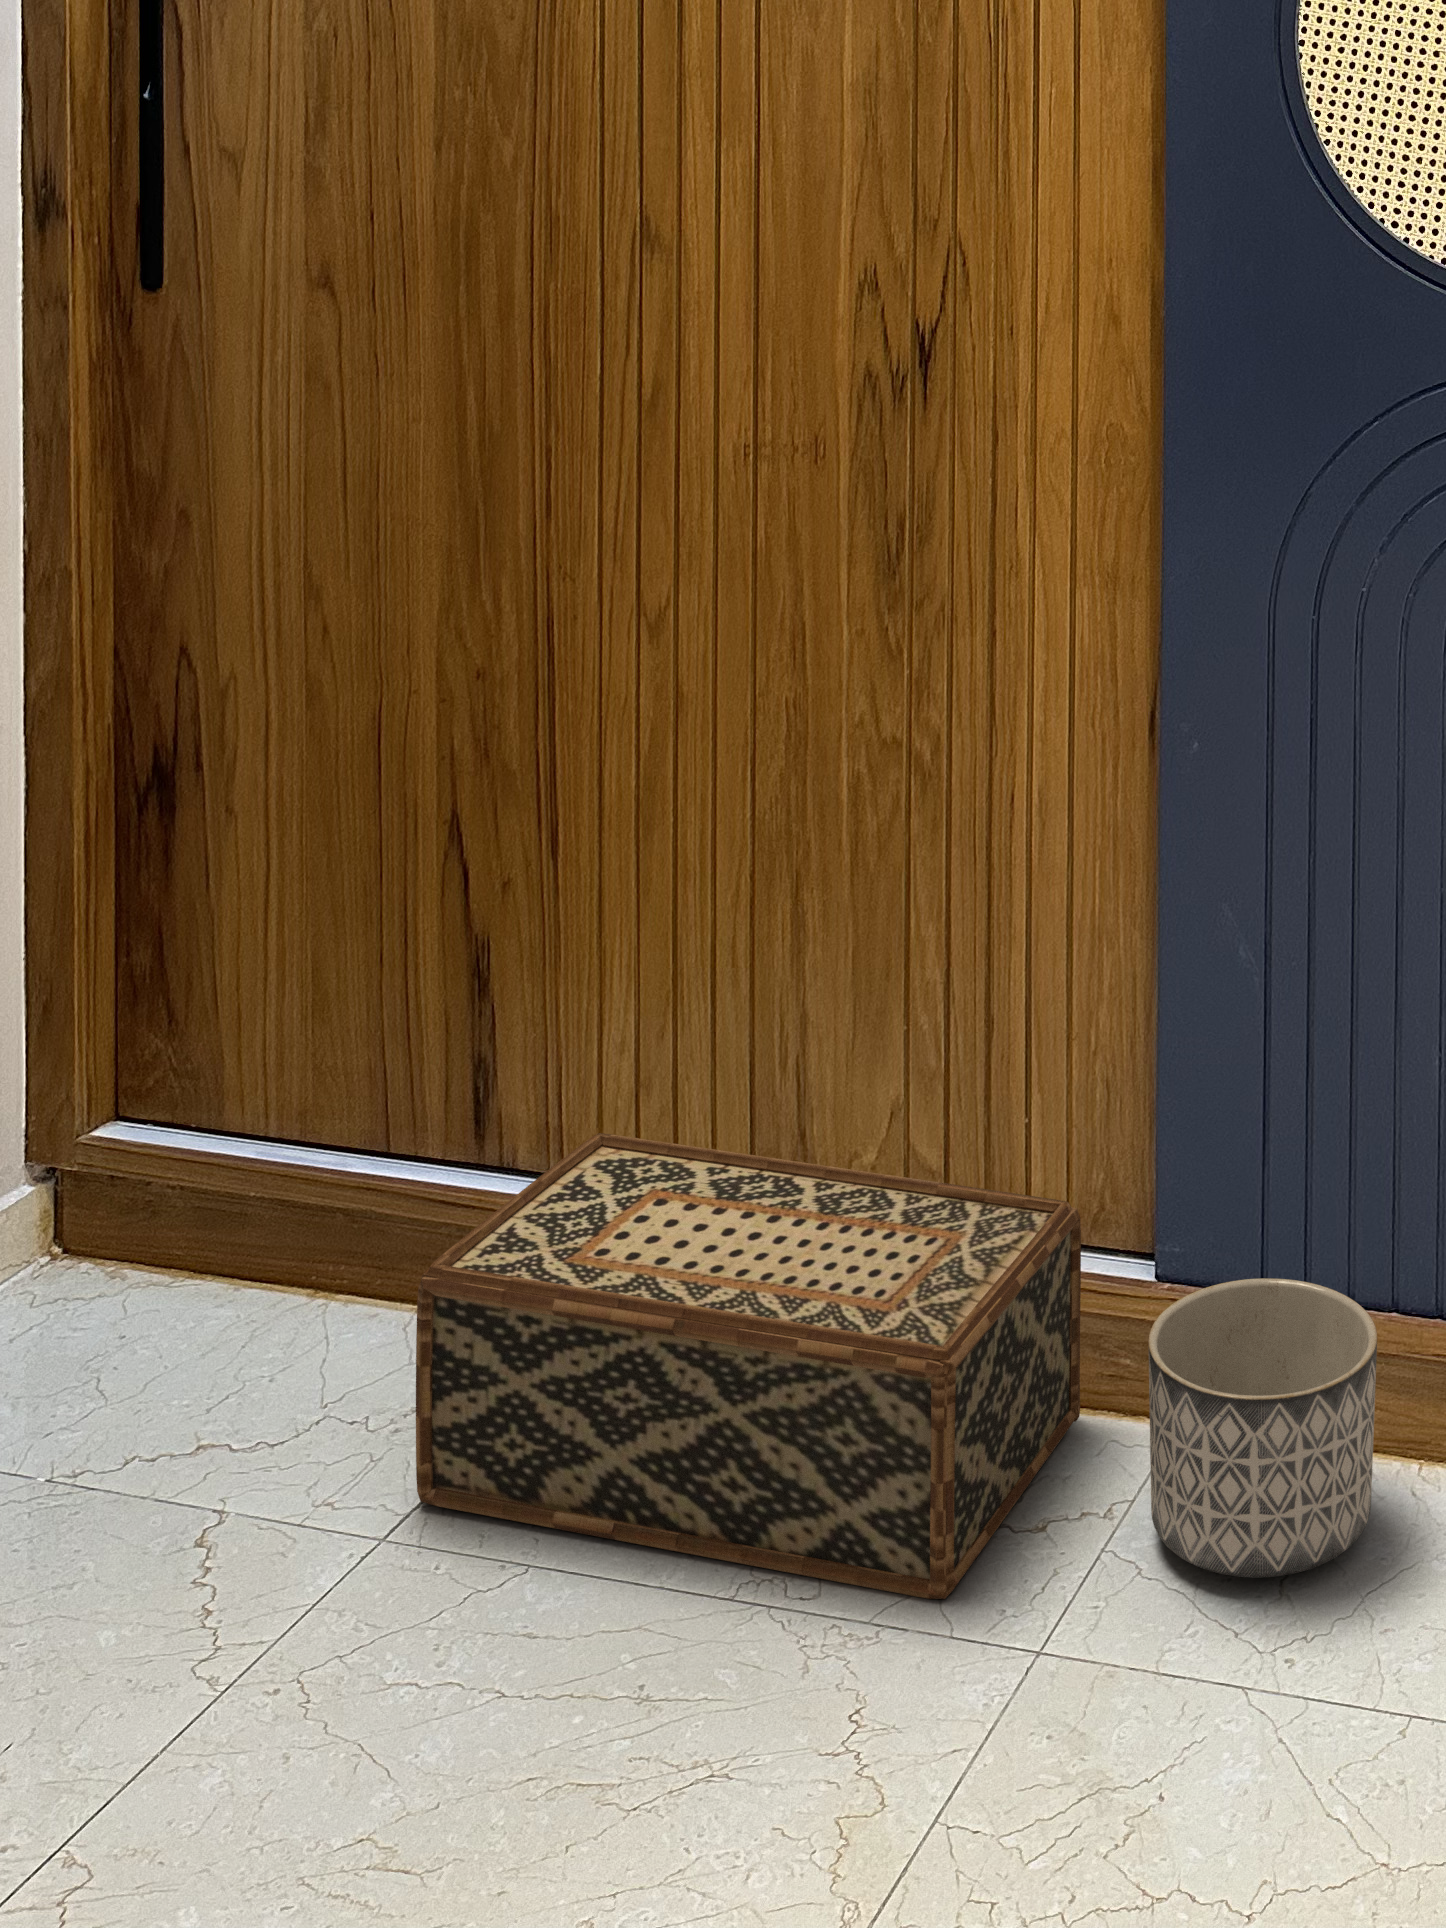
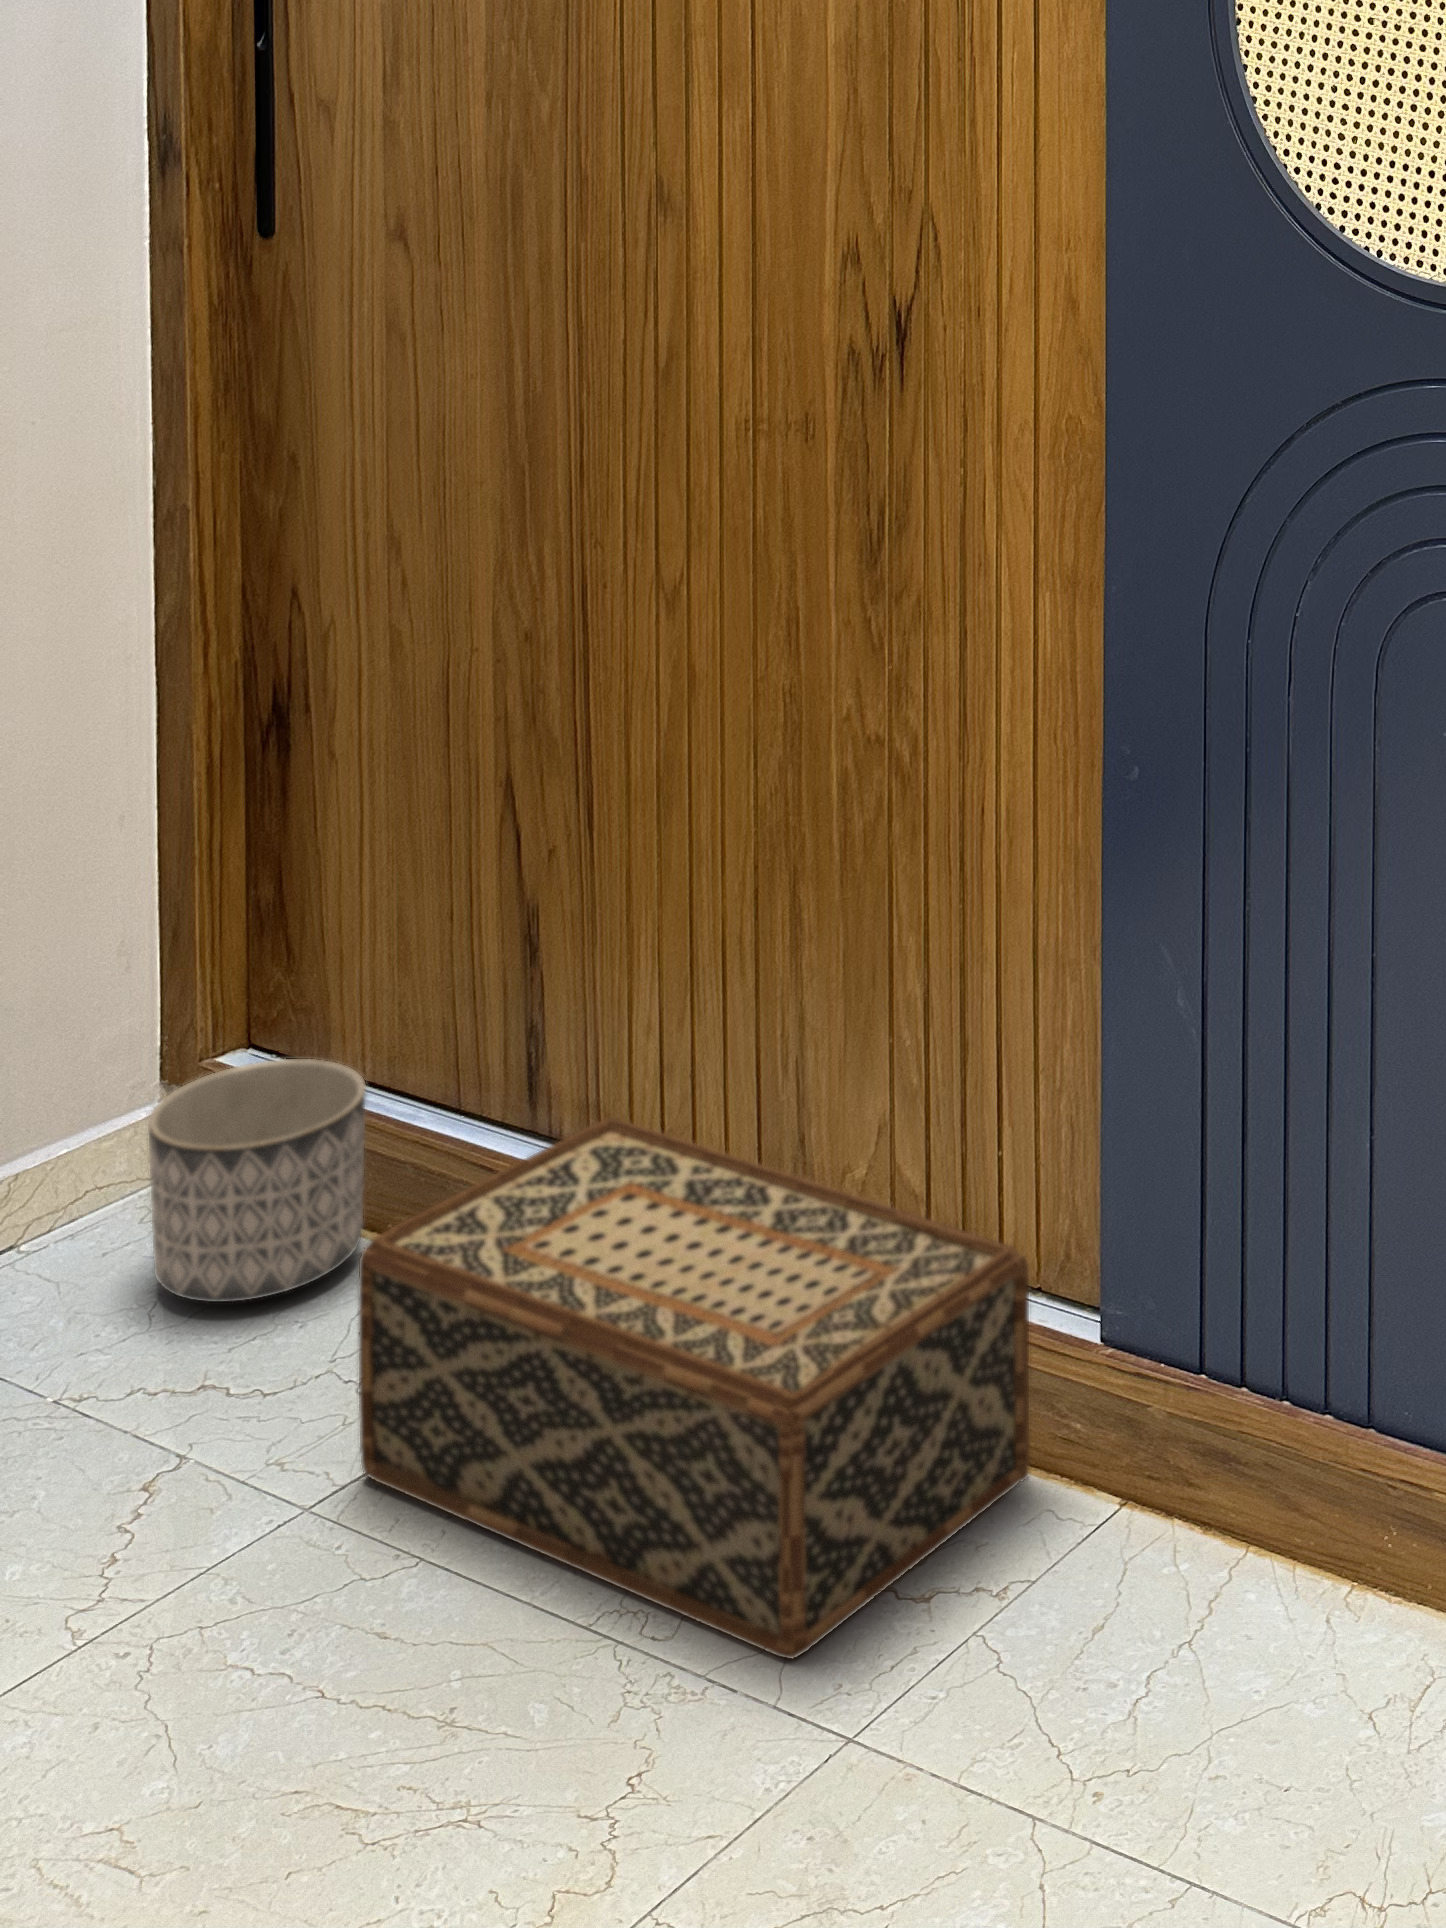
planter: present [1148,1278,1377,1578] -> present [148,1059,366,1302]

